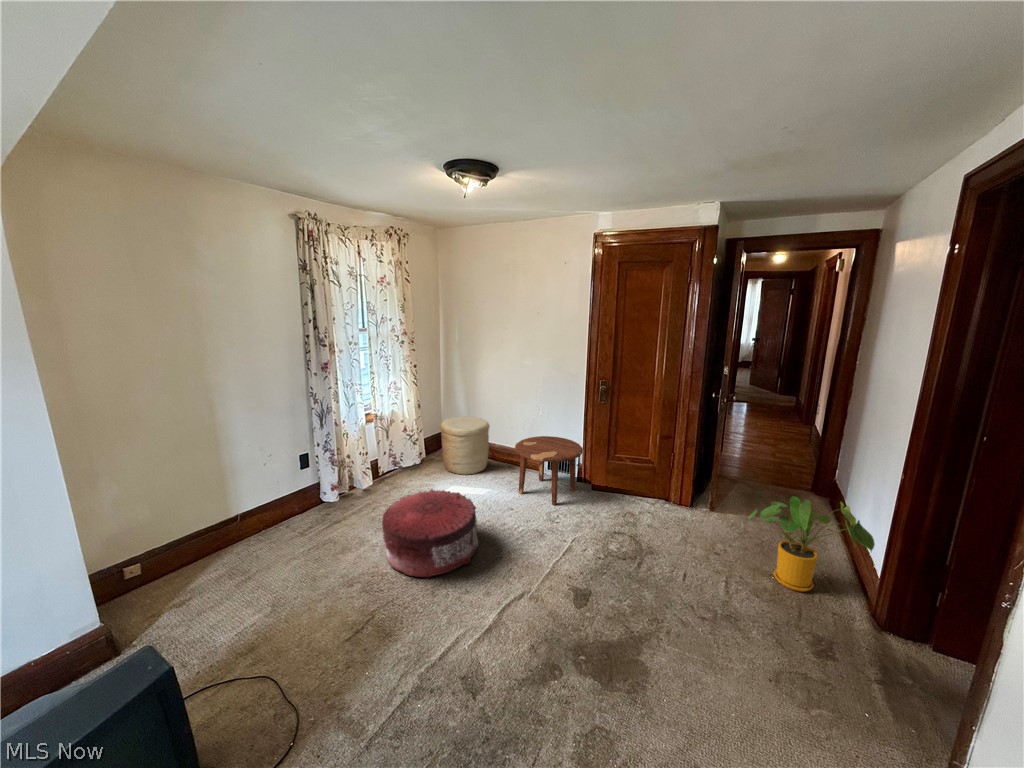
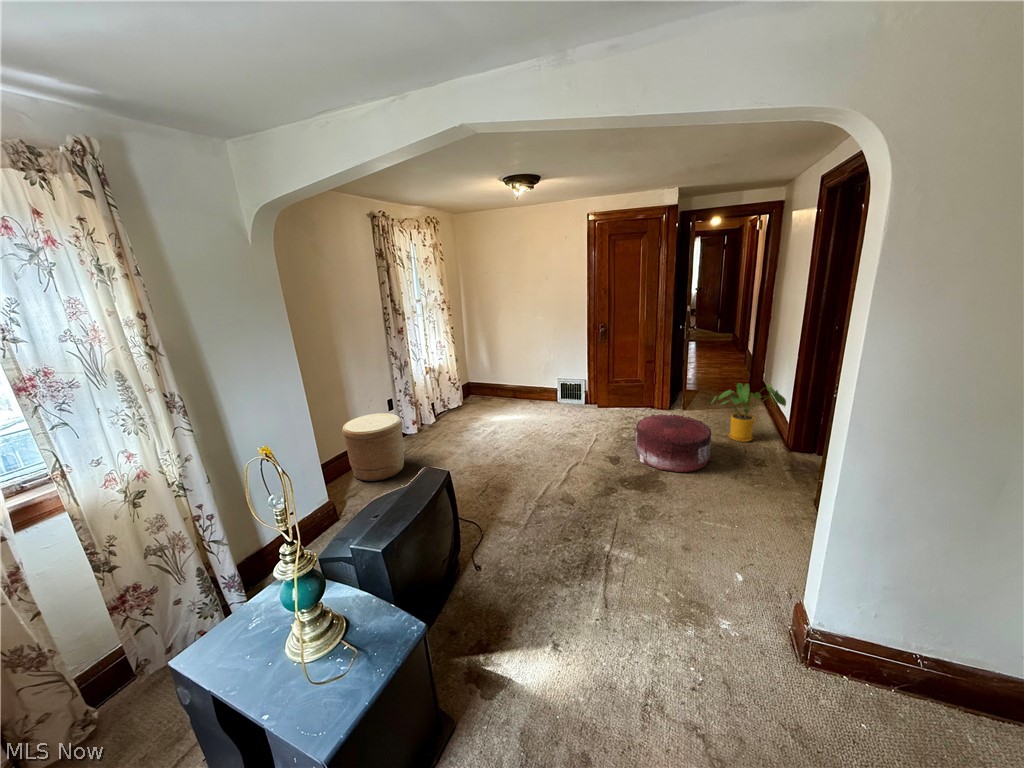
woven basket: present [440,417,490,475] -> present [342,413,404,481]
side table: present [515,436,583,505] -> none [541,372,591,418]
pouf: present [382,489,478,577] -> present [635,414,712,472]

